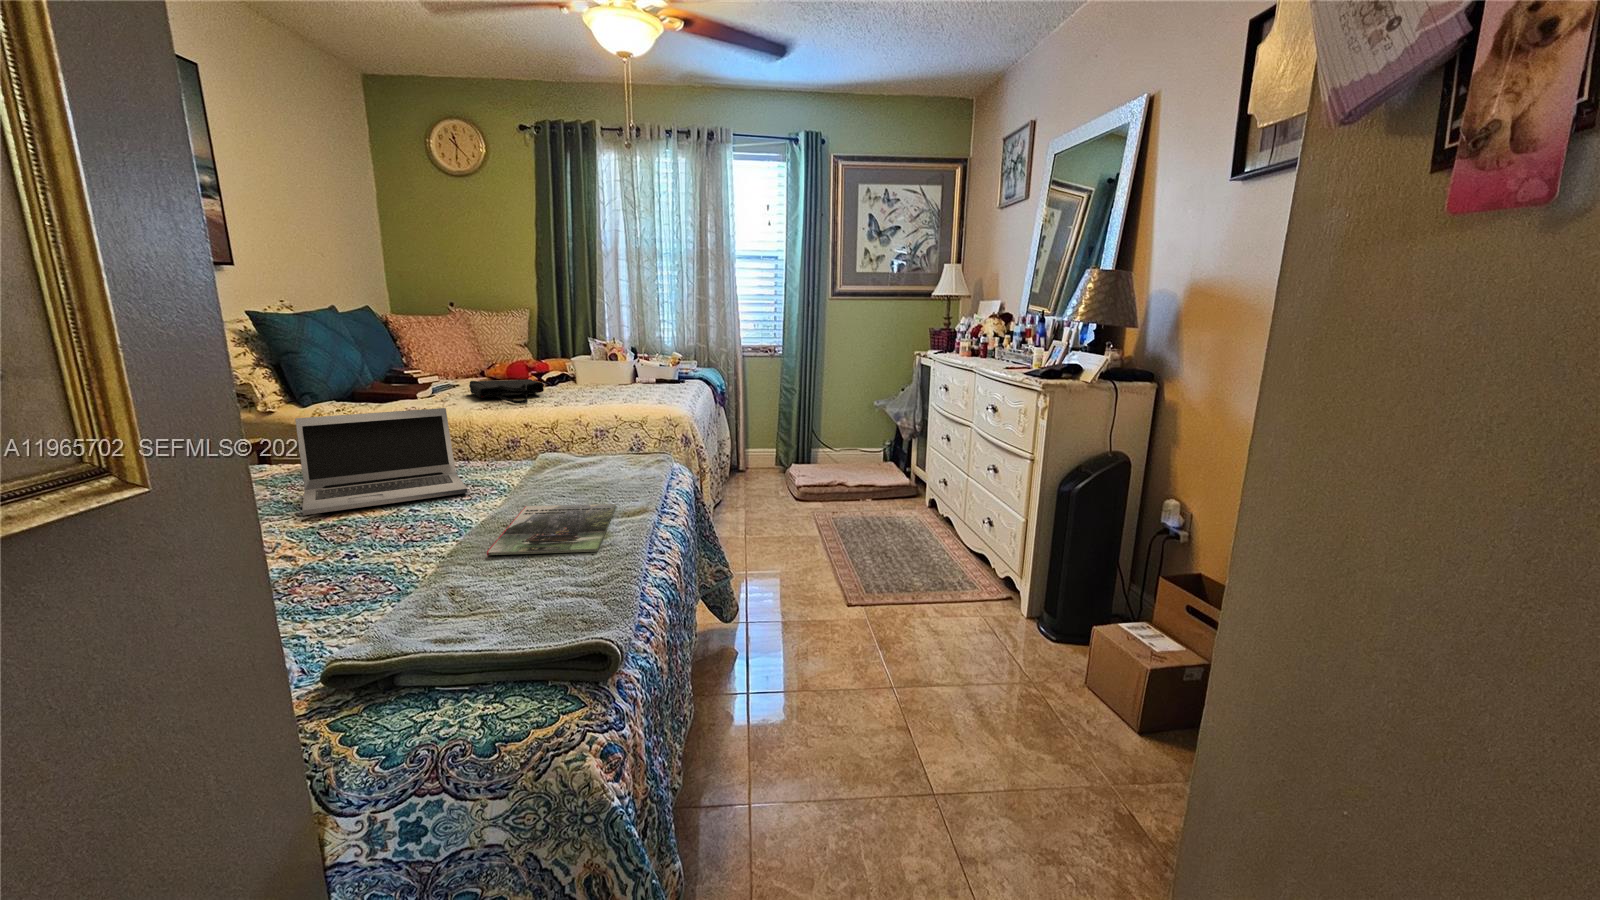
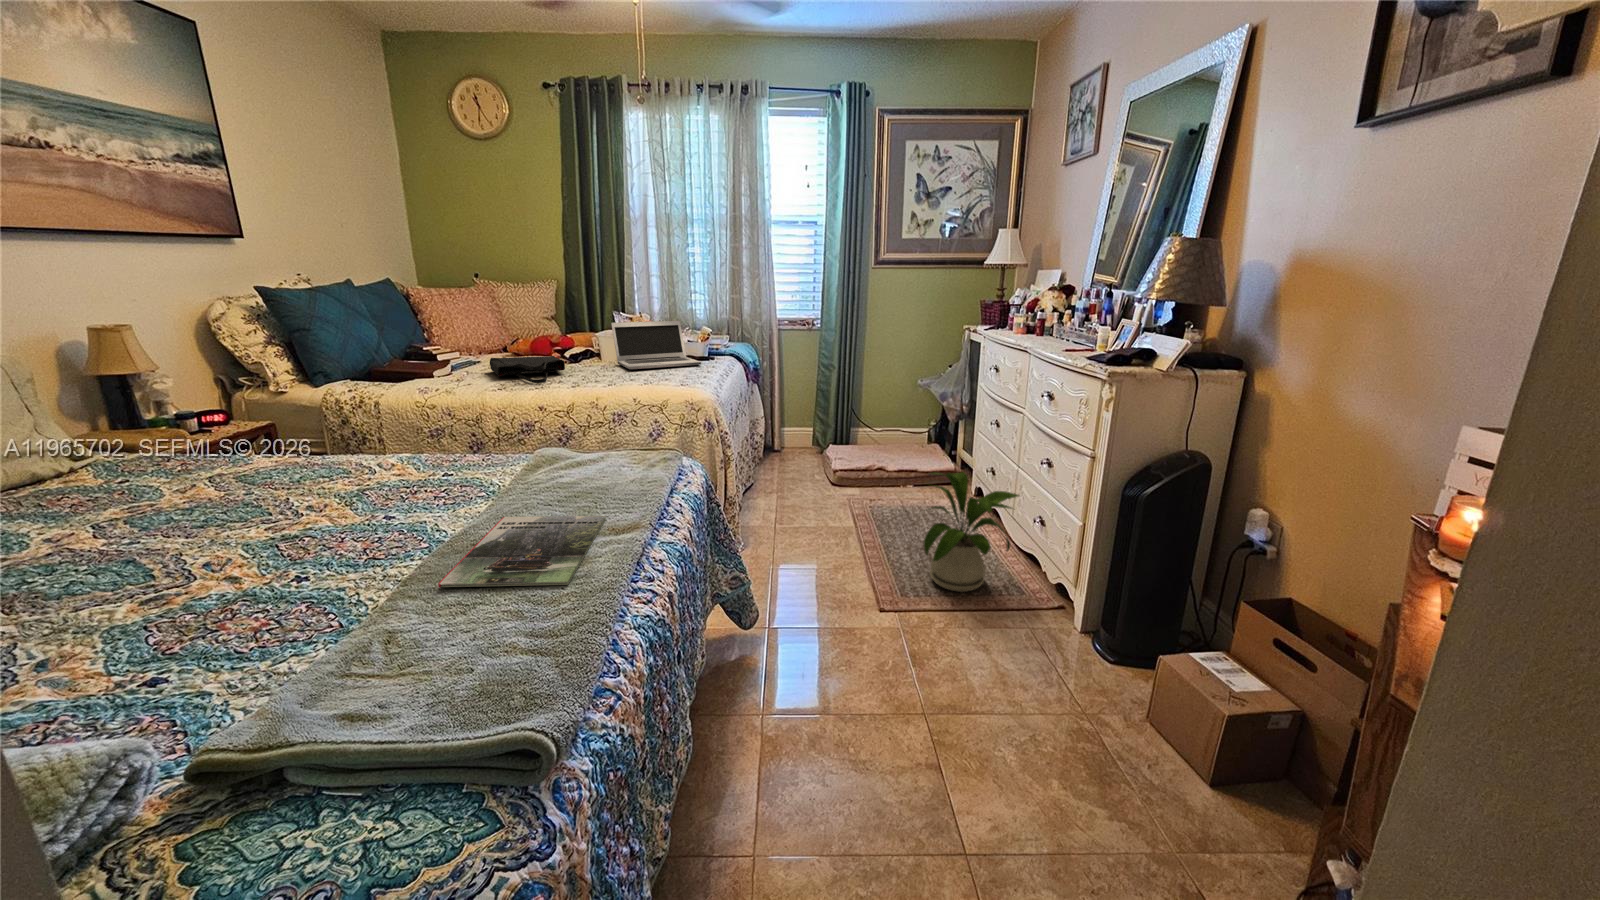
laptop: present [295,408,467,515] -> present [611,321,701,369]
house plant: none [880,480,974,590] -> present [923,472,1019,592]

